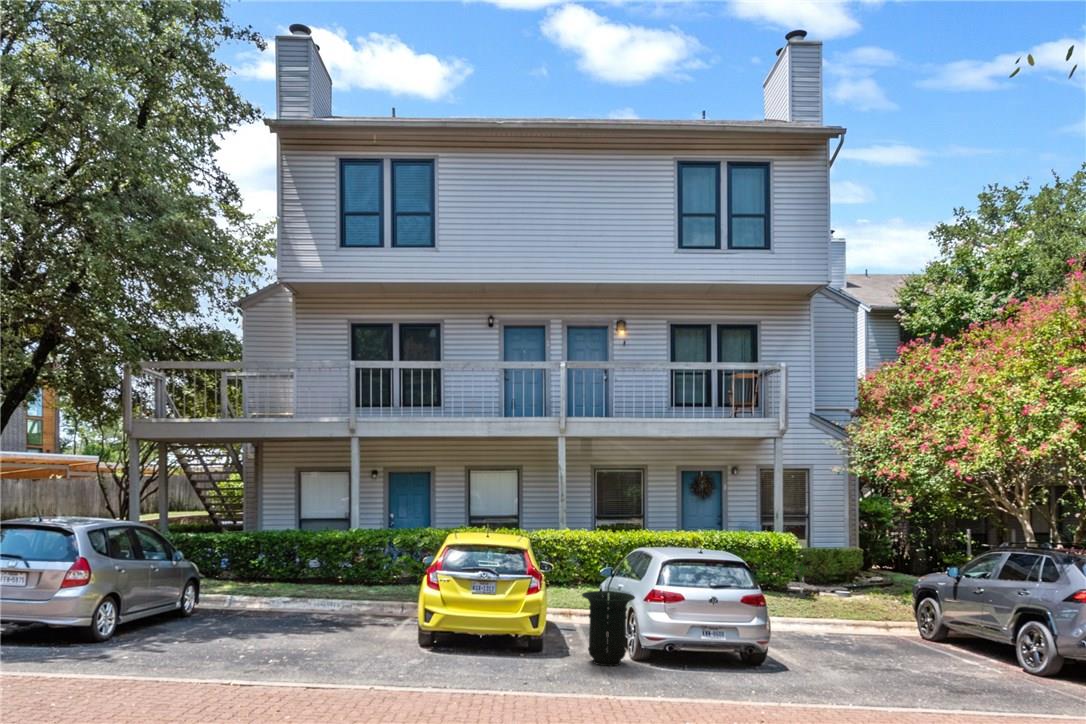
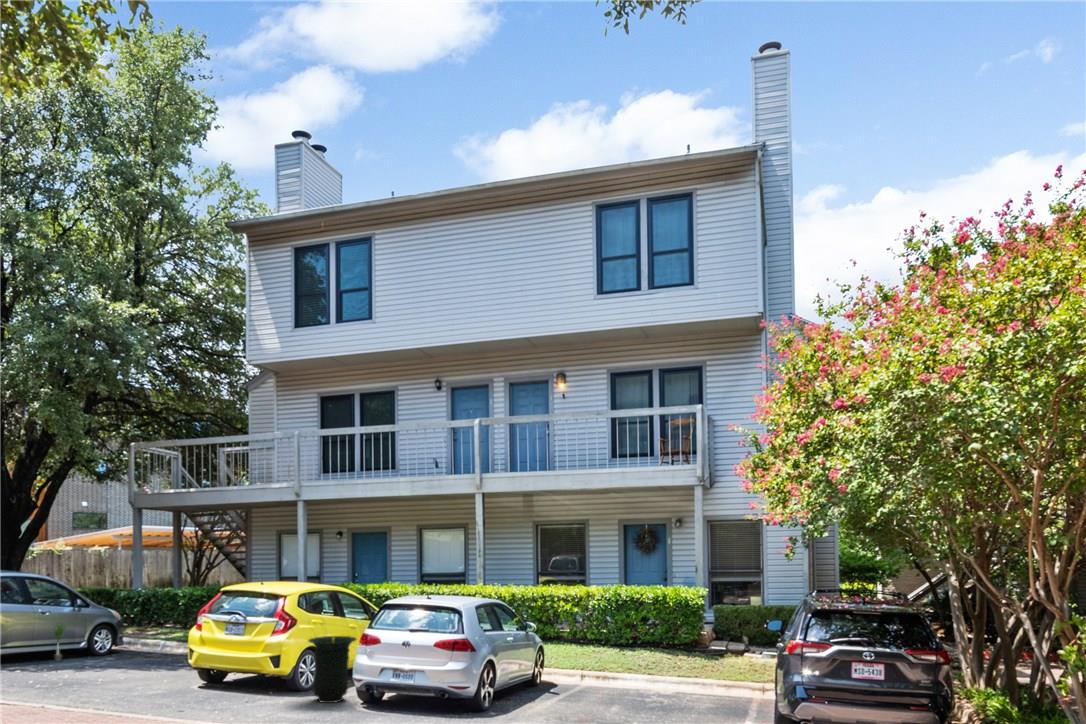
potted plant: present [797,564,806,598] -> present [53,623,66,661]

